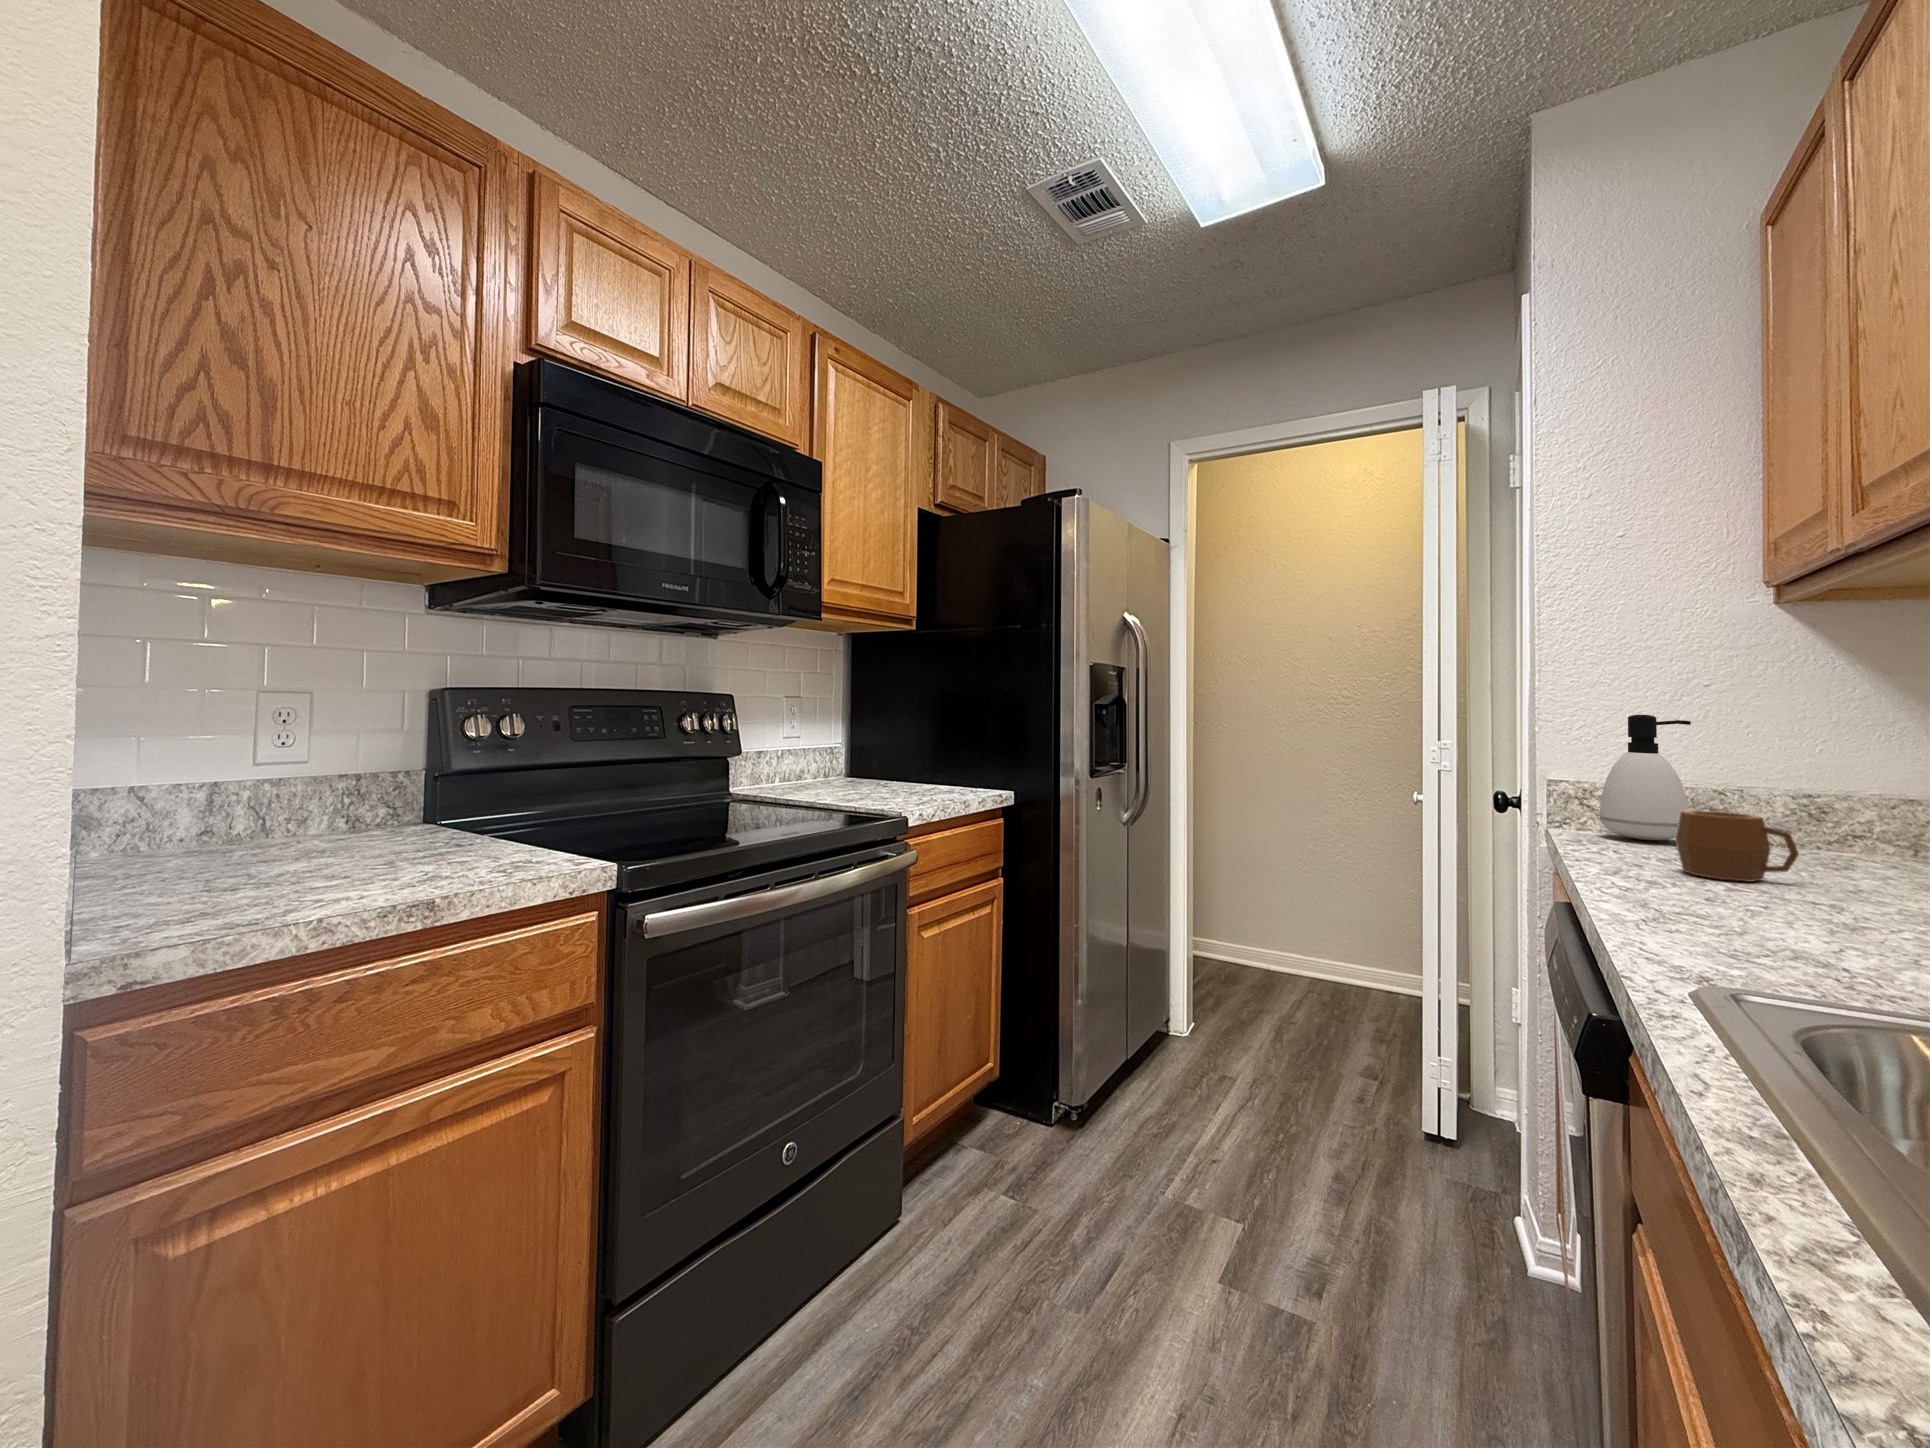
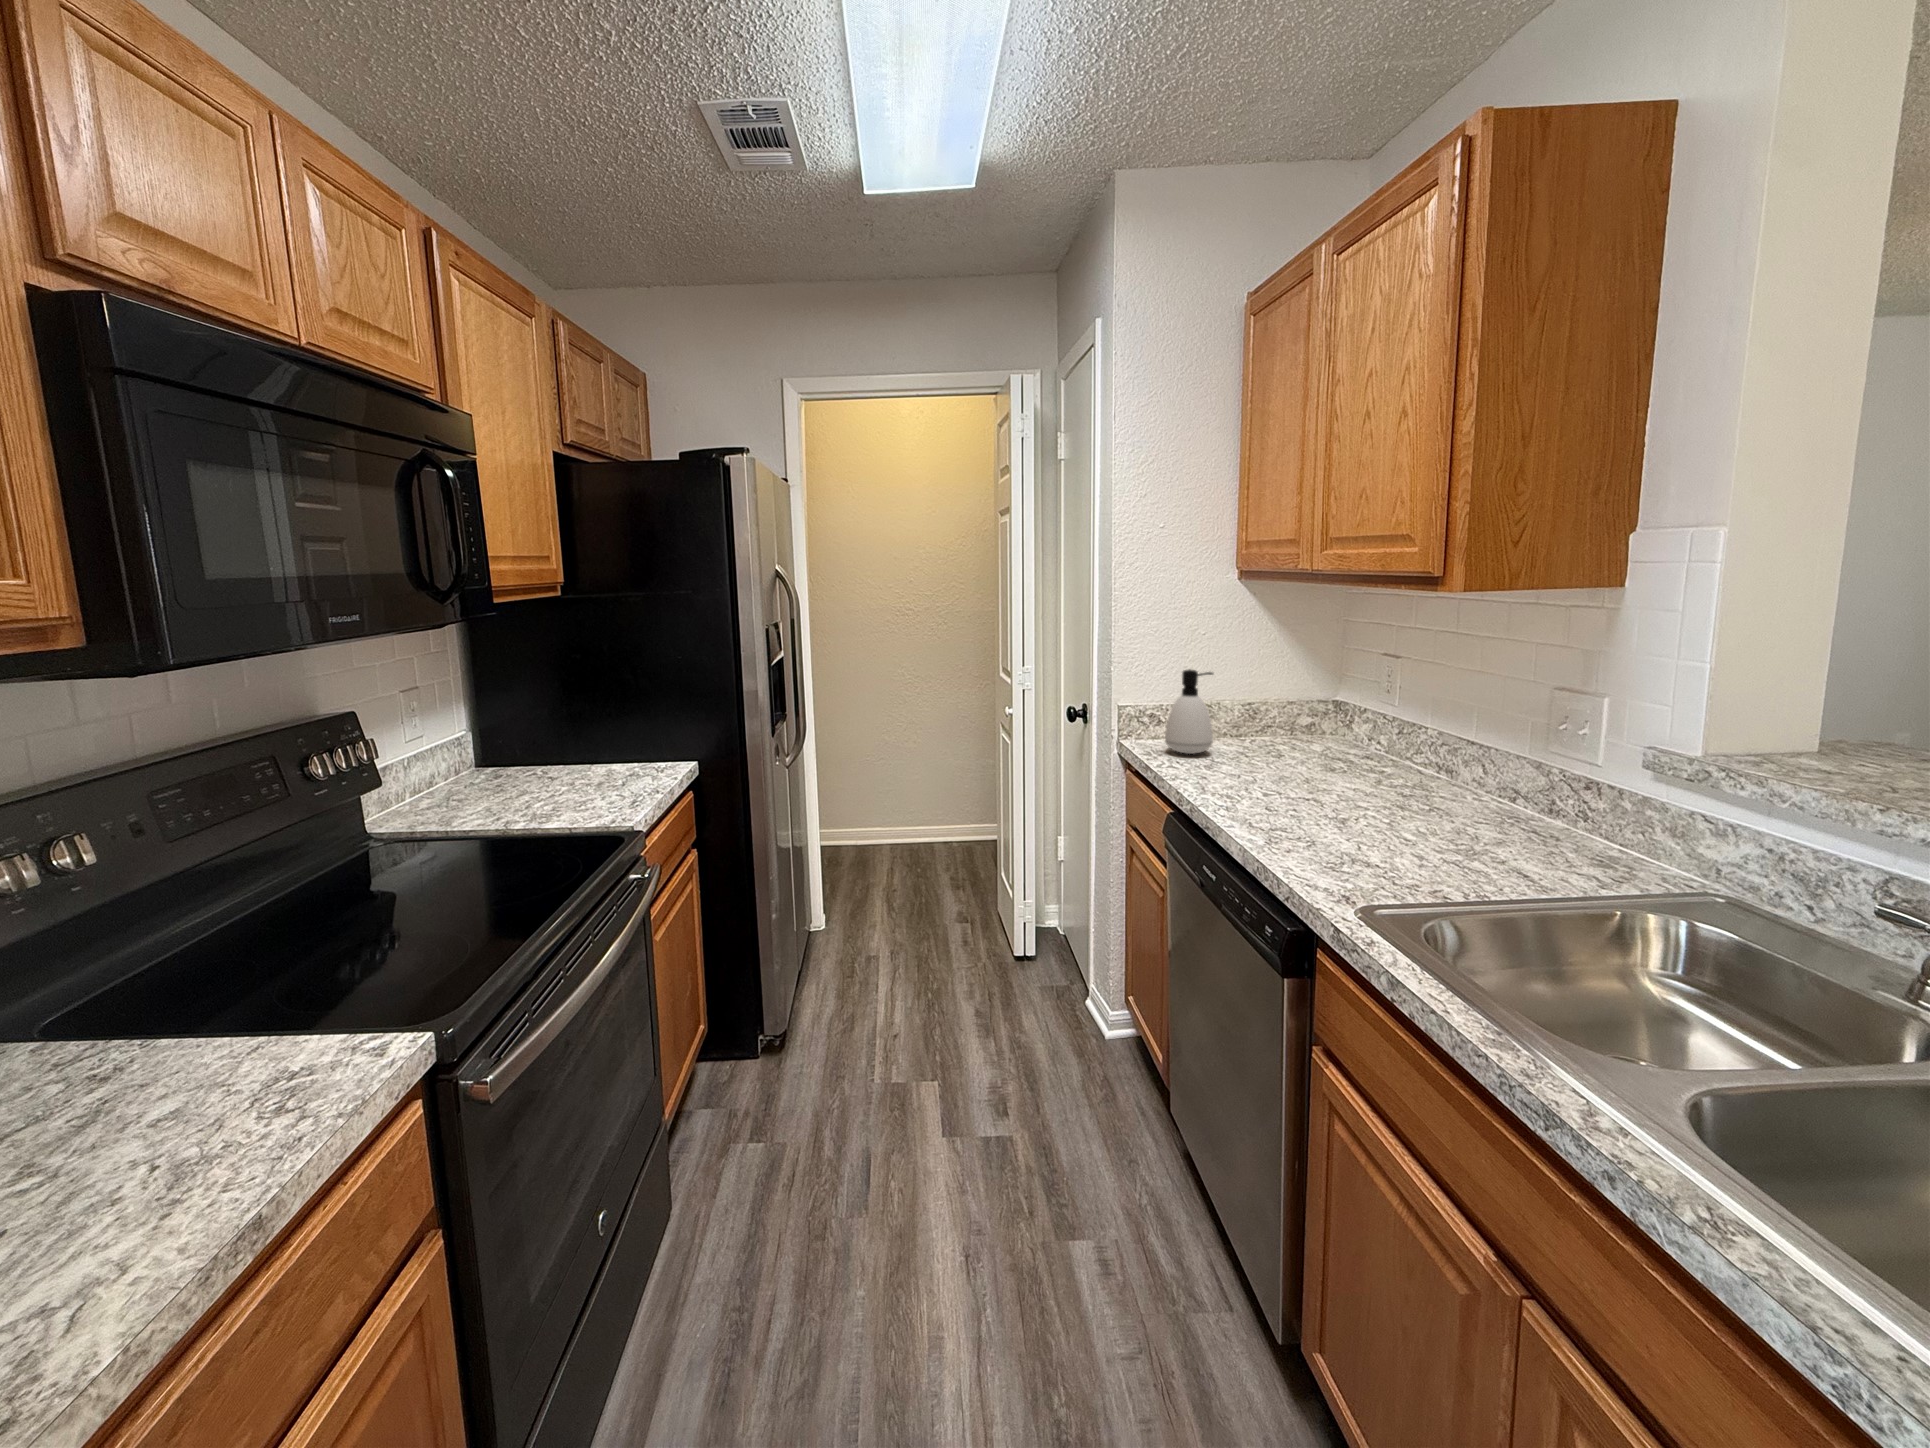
mug: present [1675,810,1799,882] -> none [1237,746,1295,793]

